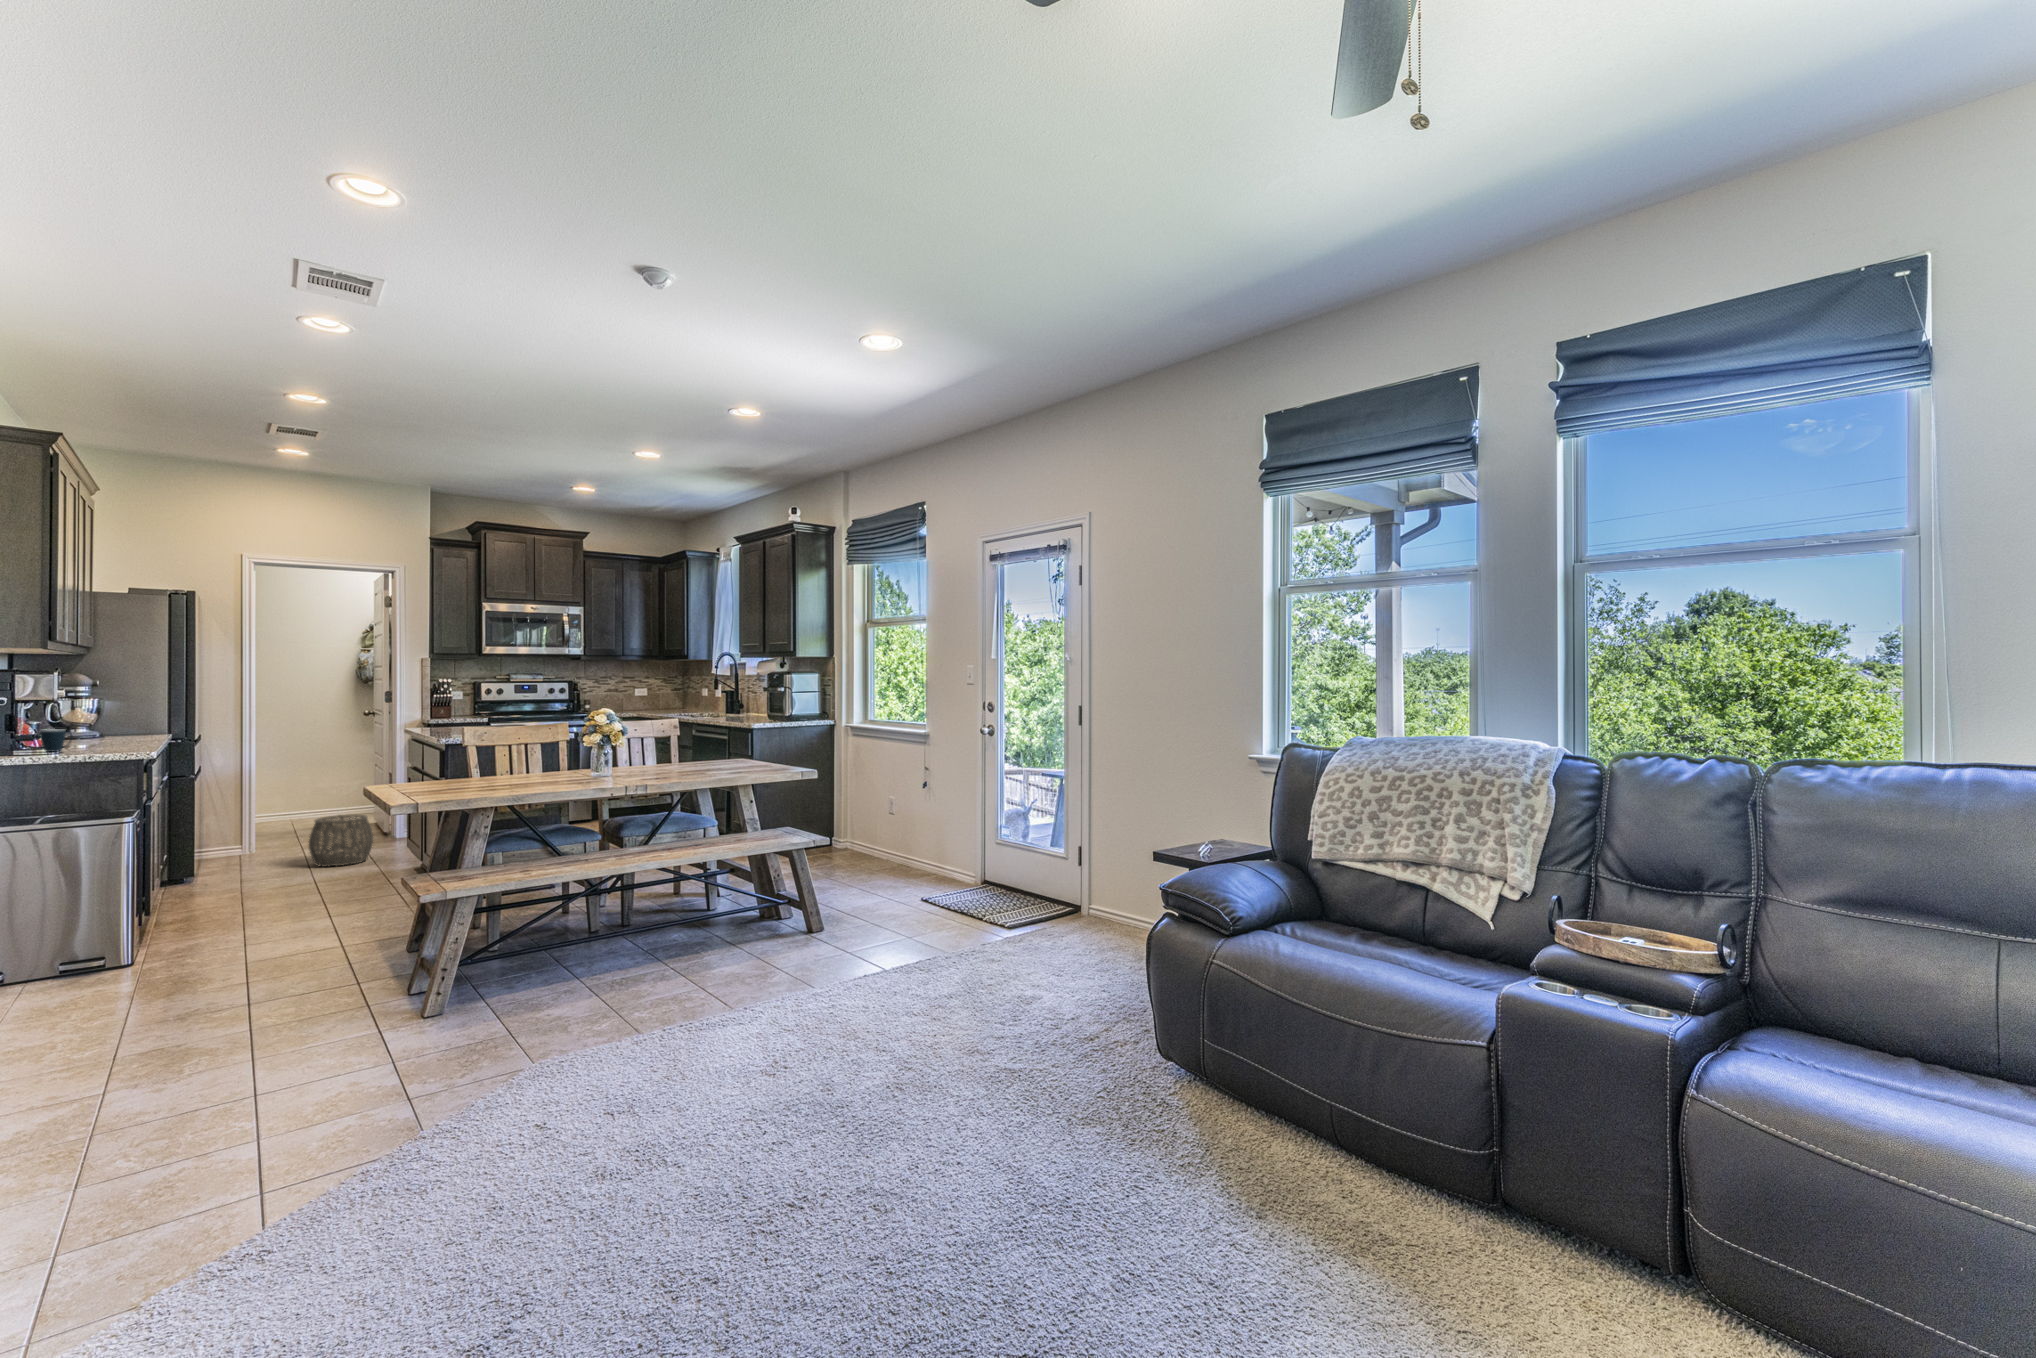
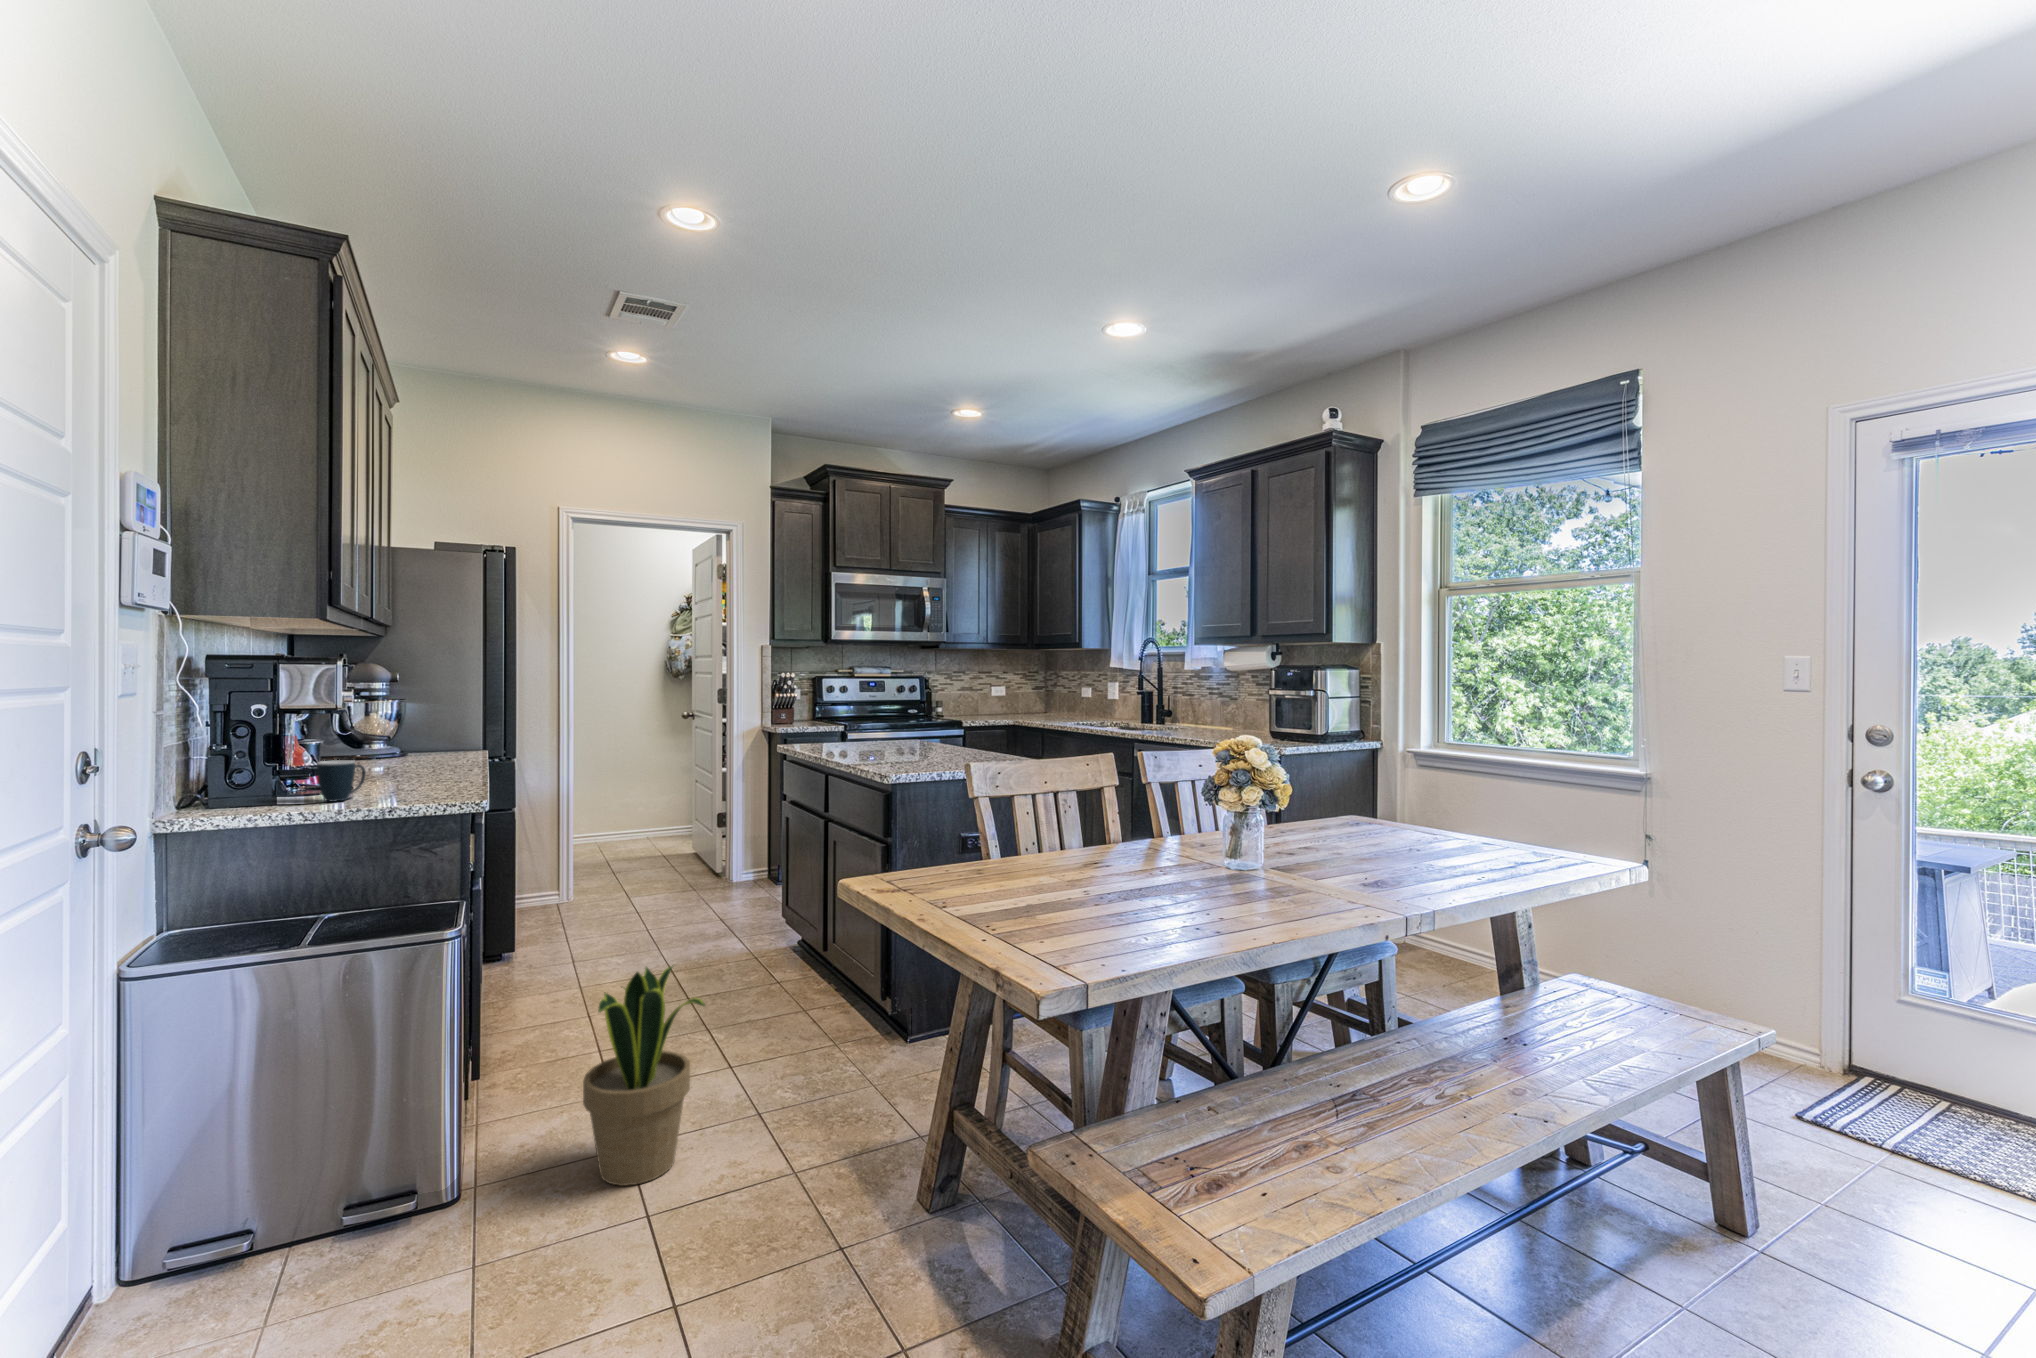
woven basket: present [309,814,373,867] -> none [651,863,730,941]
potted plant: none [211,839,289,952] -> present [583,965,705,1186]

